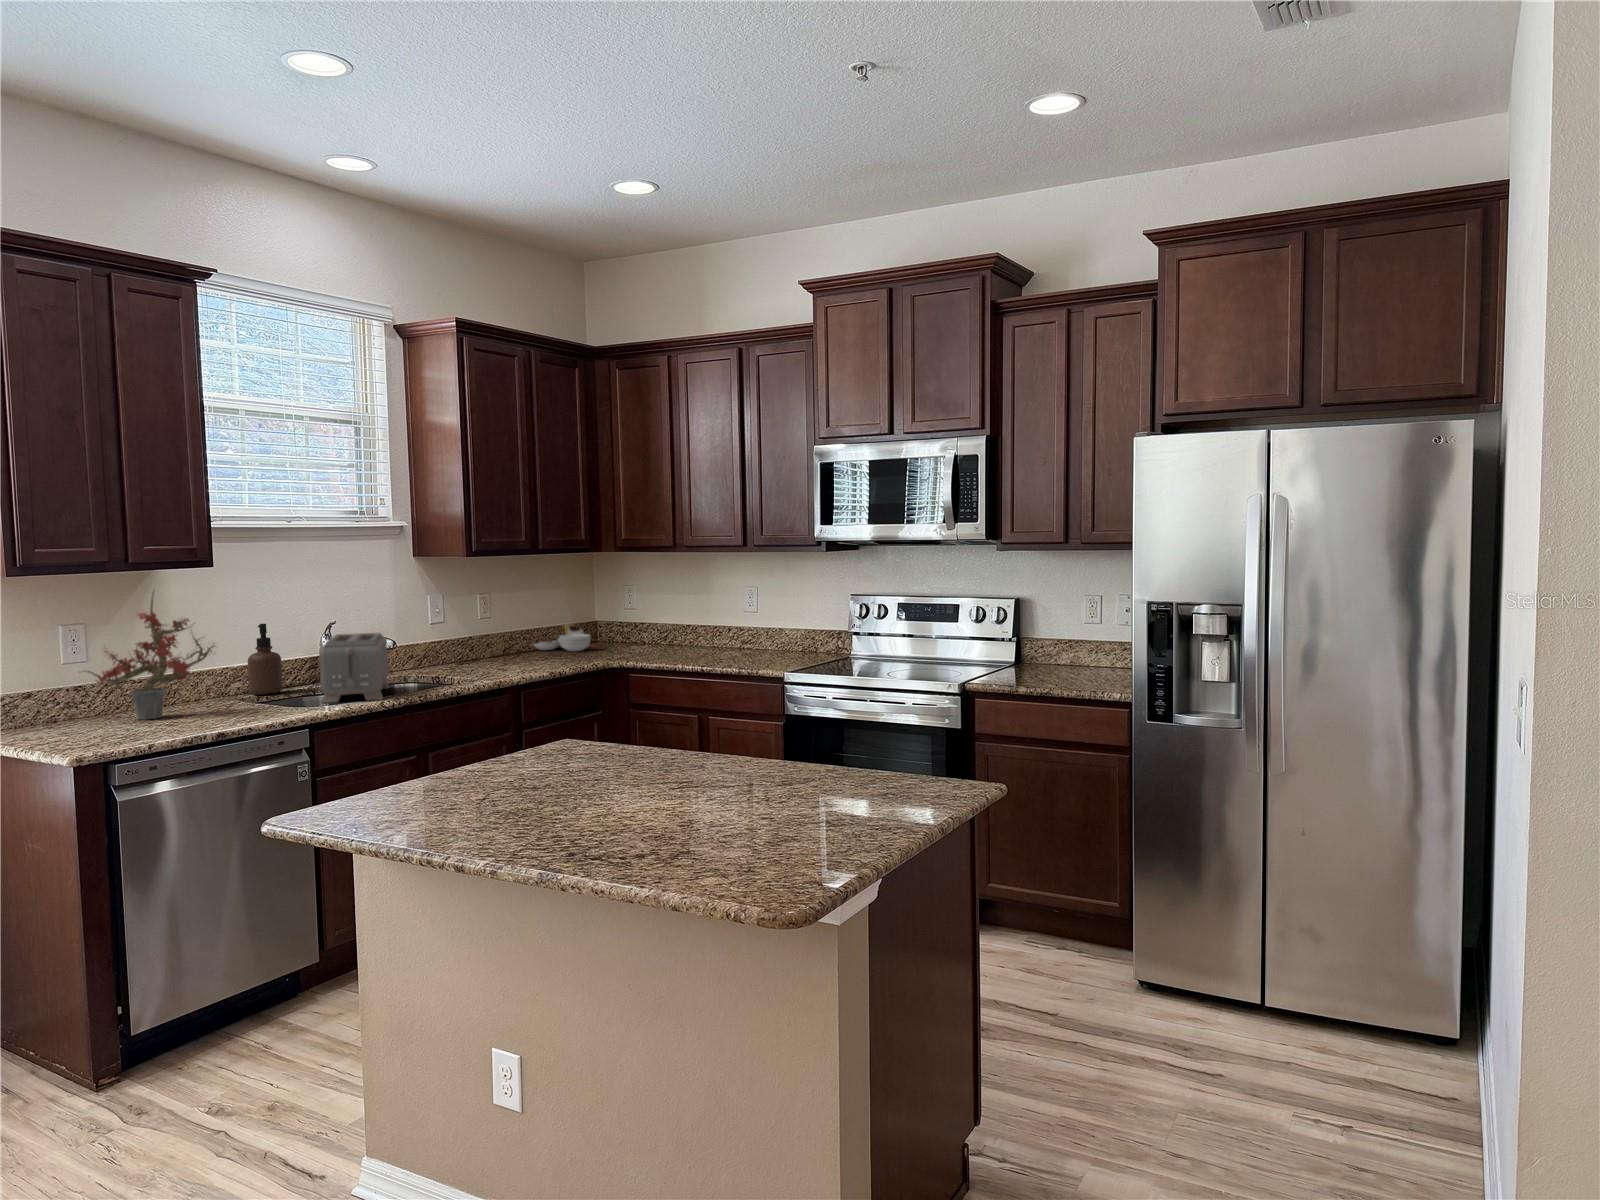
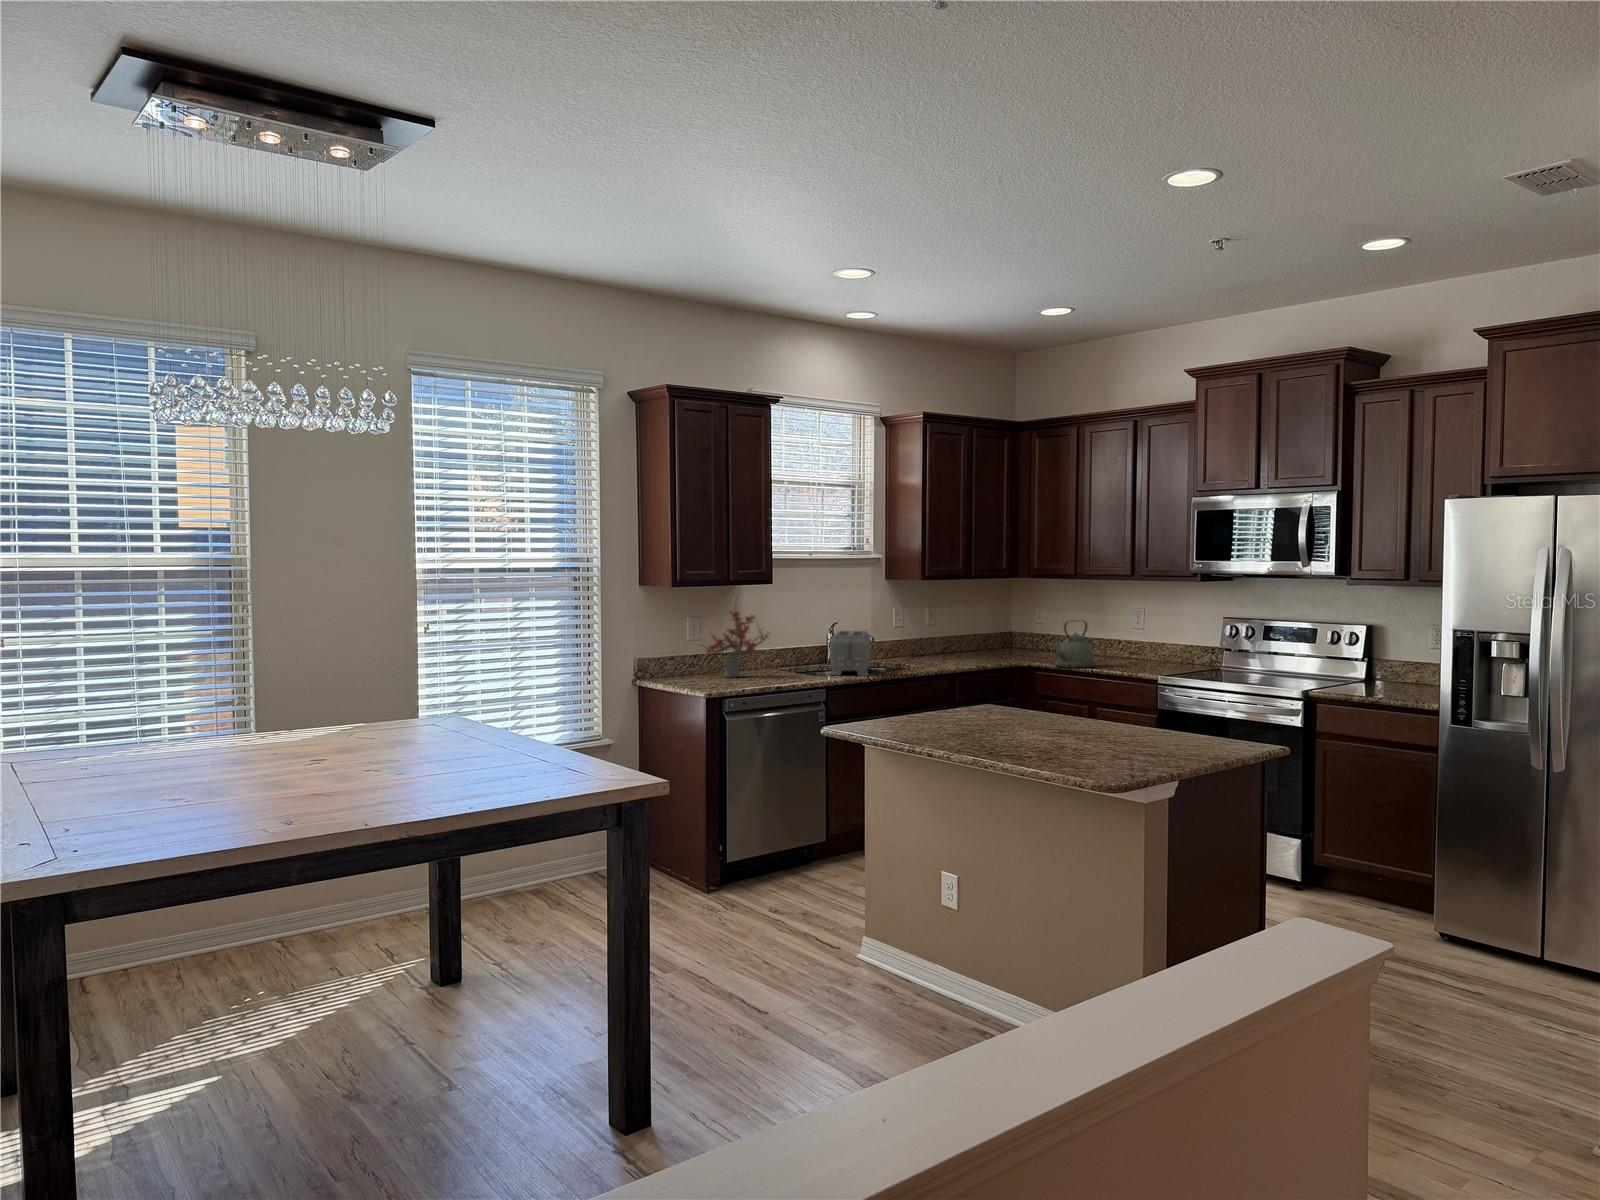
kettle: none [645,604,702,667] -> present [1053,621,1096,668]
soap dispenser: present [248,624,283,695] -> none [783,622,803,669]
cutting board: present [534,624,605,651] -> none [965,631,1022,654]

